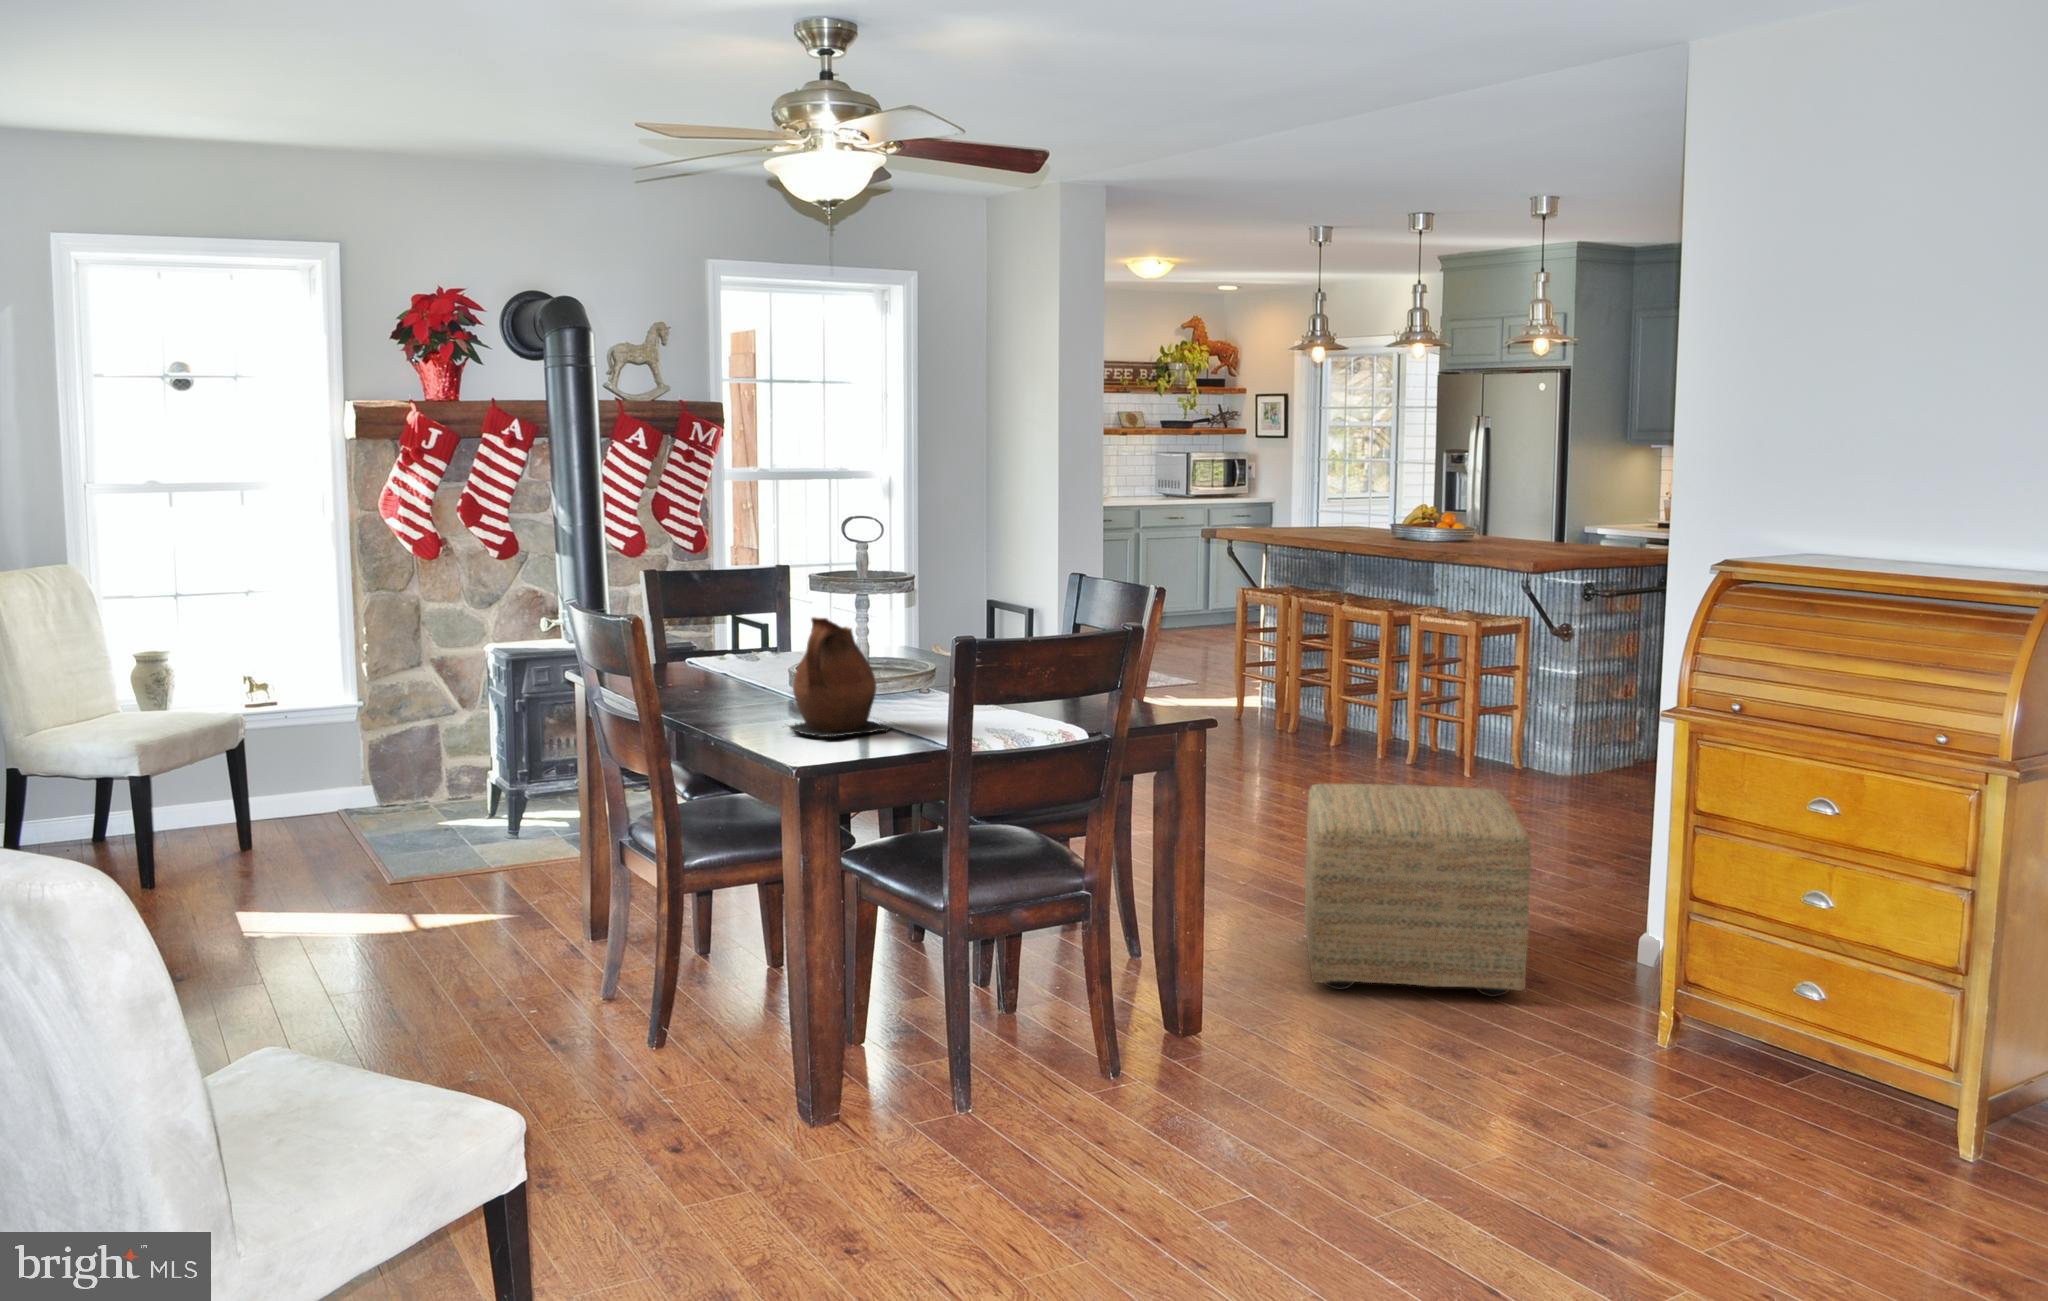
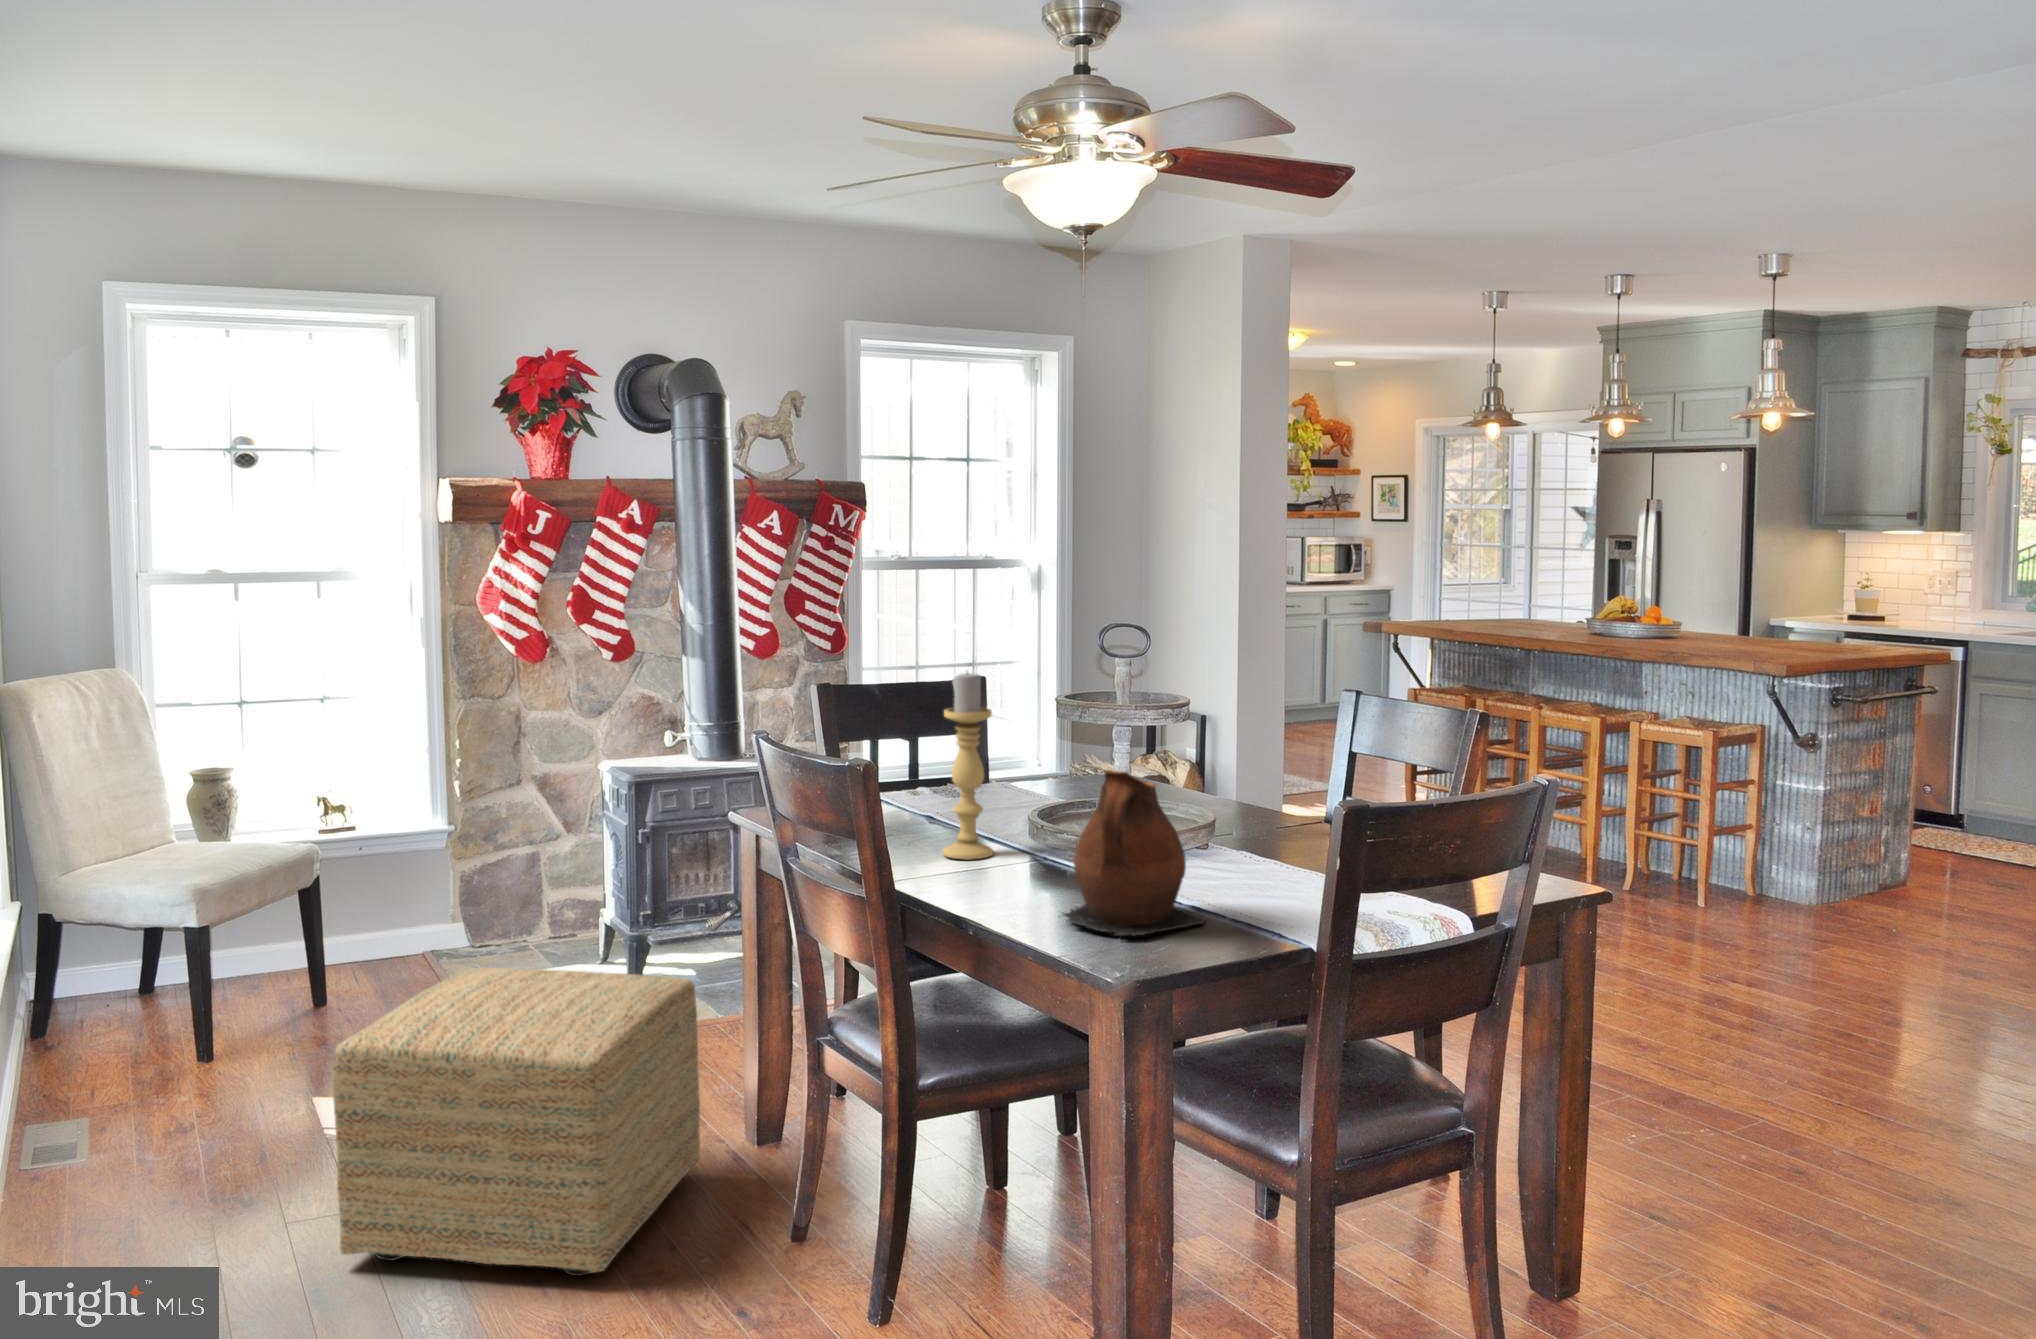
candle holder: none [722,551,763,698] -> present [943,673,993,860]
ottoman: present [1305,784,1531,997] -> present [332,967,700,1276]

